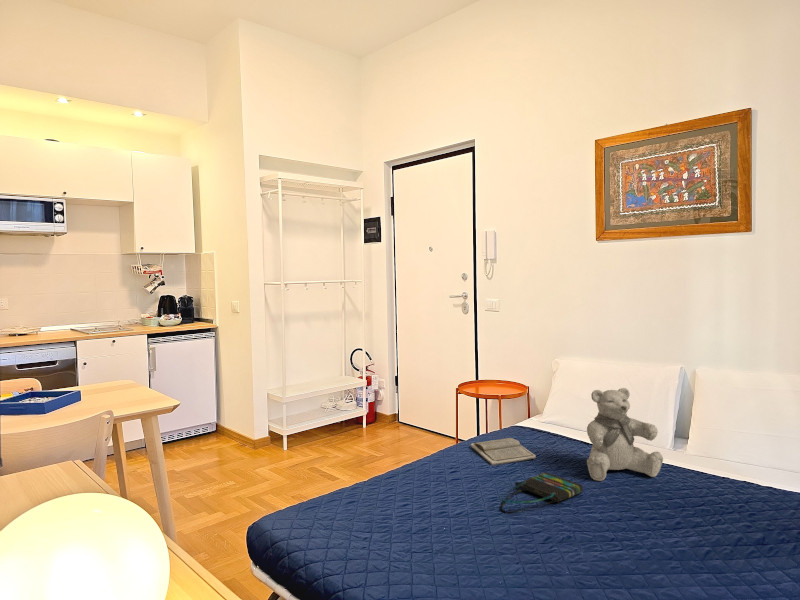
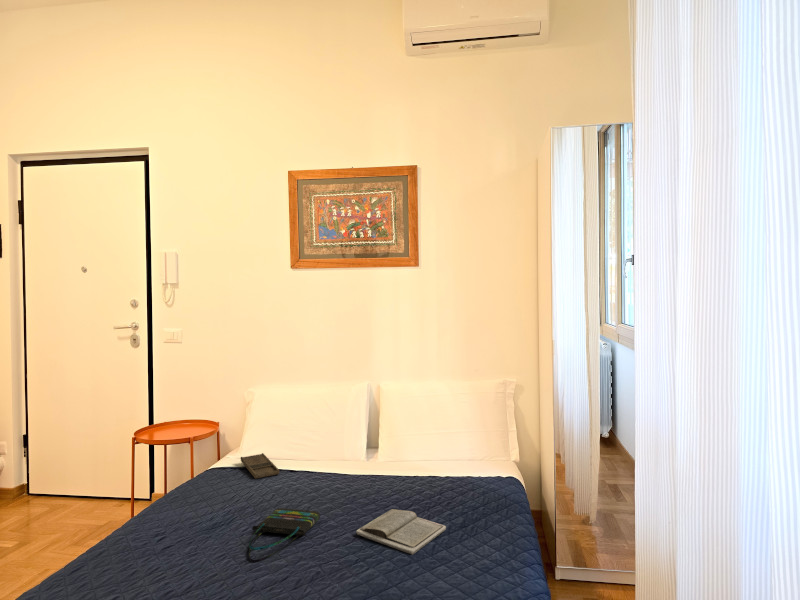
teddy bear: present [587,388,663,481] -> none [313,409,376,504]
tray: none [537,420,567,442] -> present [241,453,279,479]
book: present [471,438,536,465] -> present [356,509,446,555]

